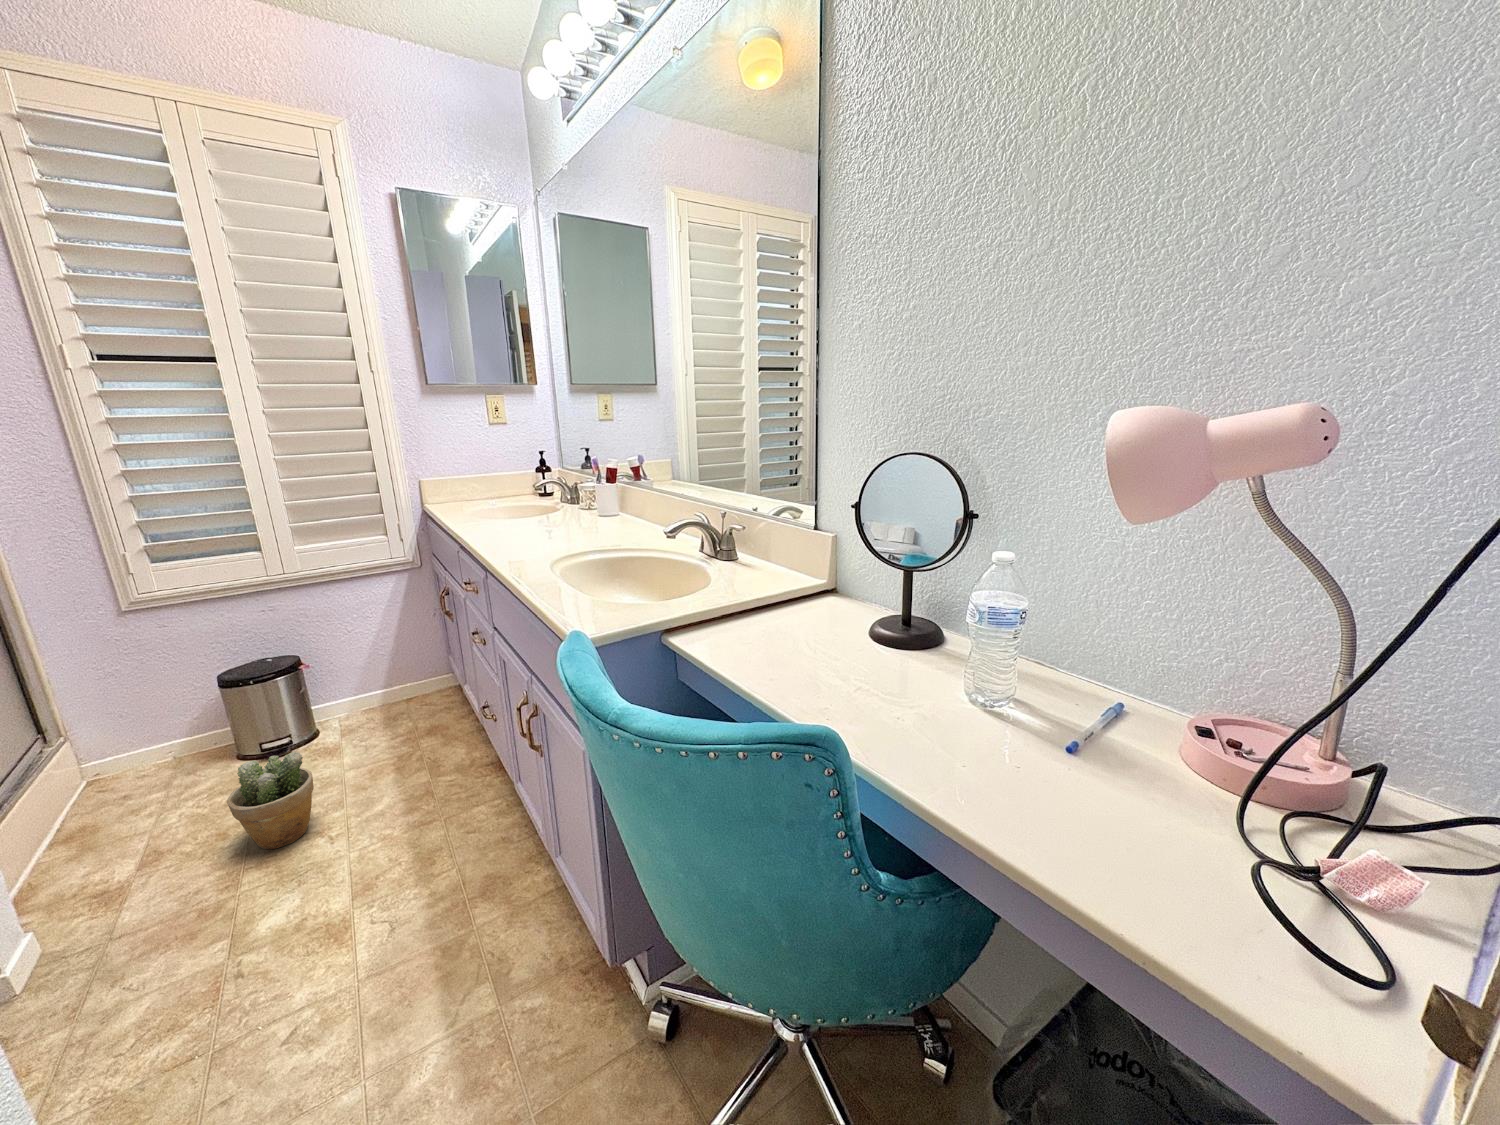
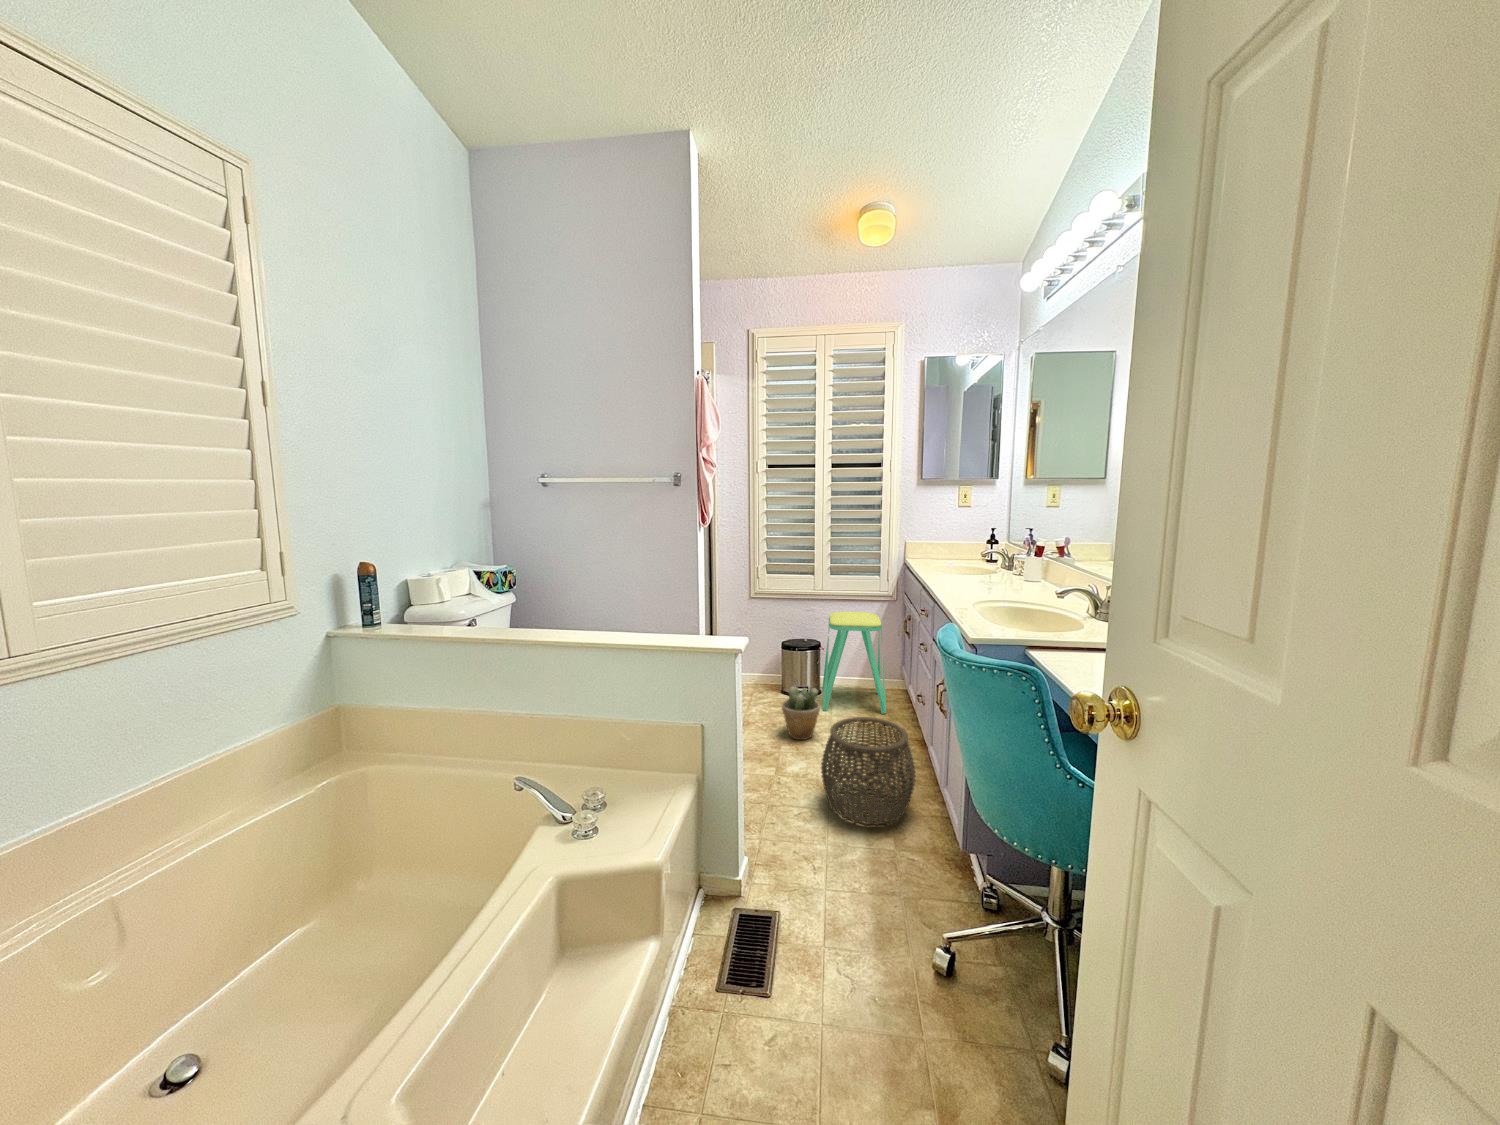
stool: none [306,594,436,766] -> present [823,612,886,714]
woven basket: none [322,781,508,992] -> present [821,717,916,825]

